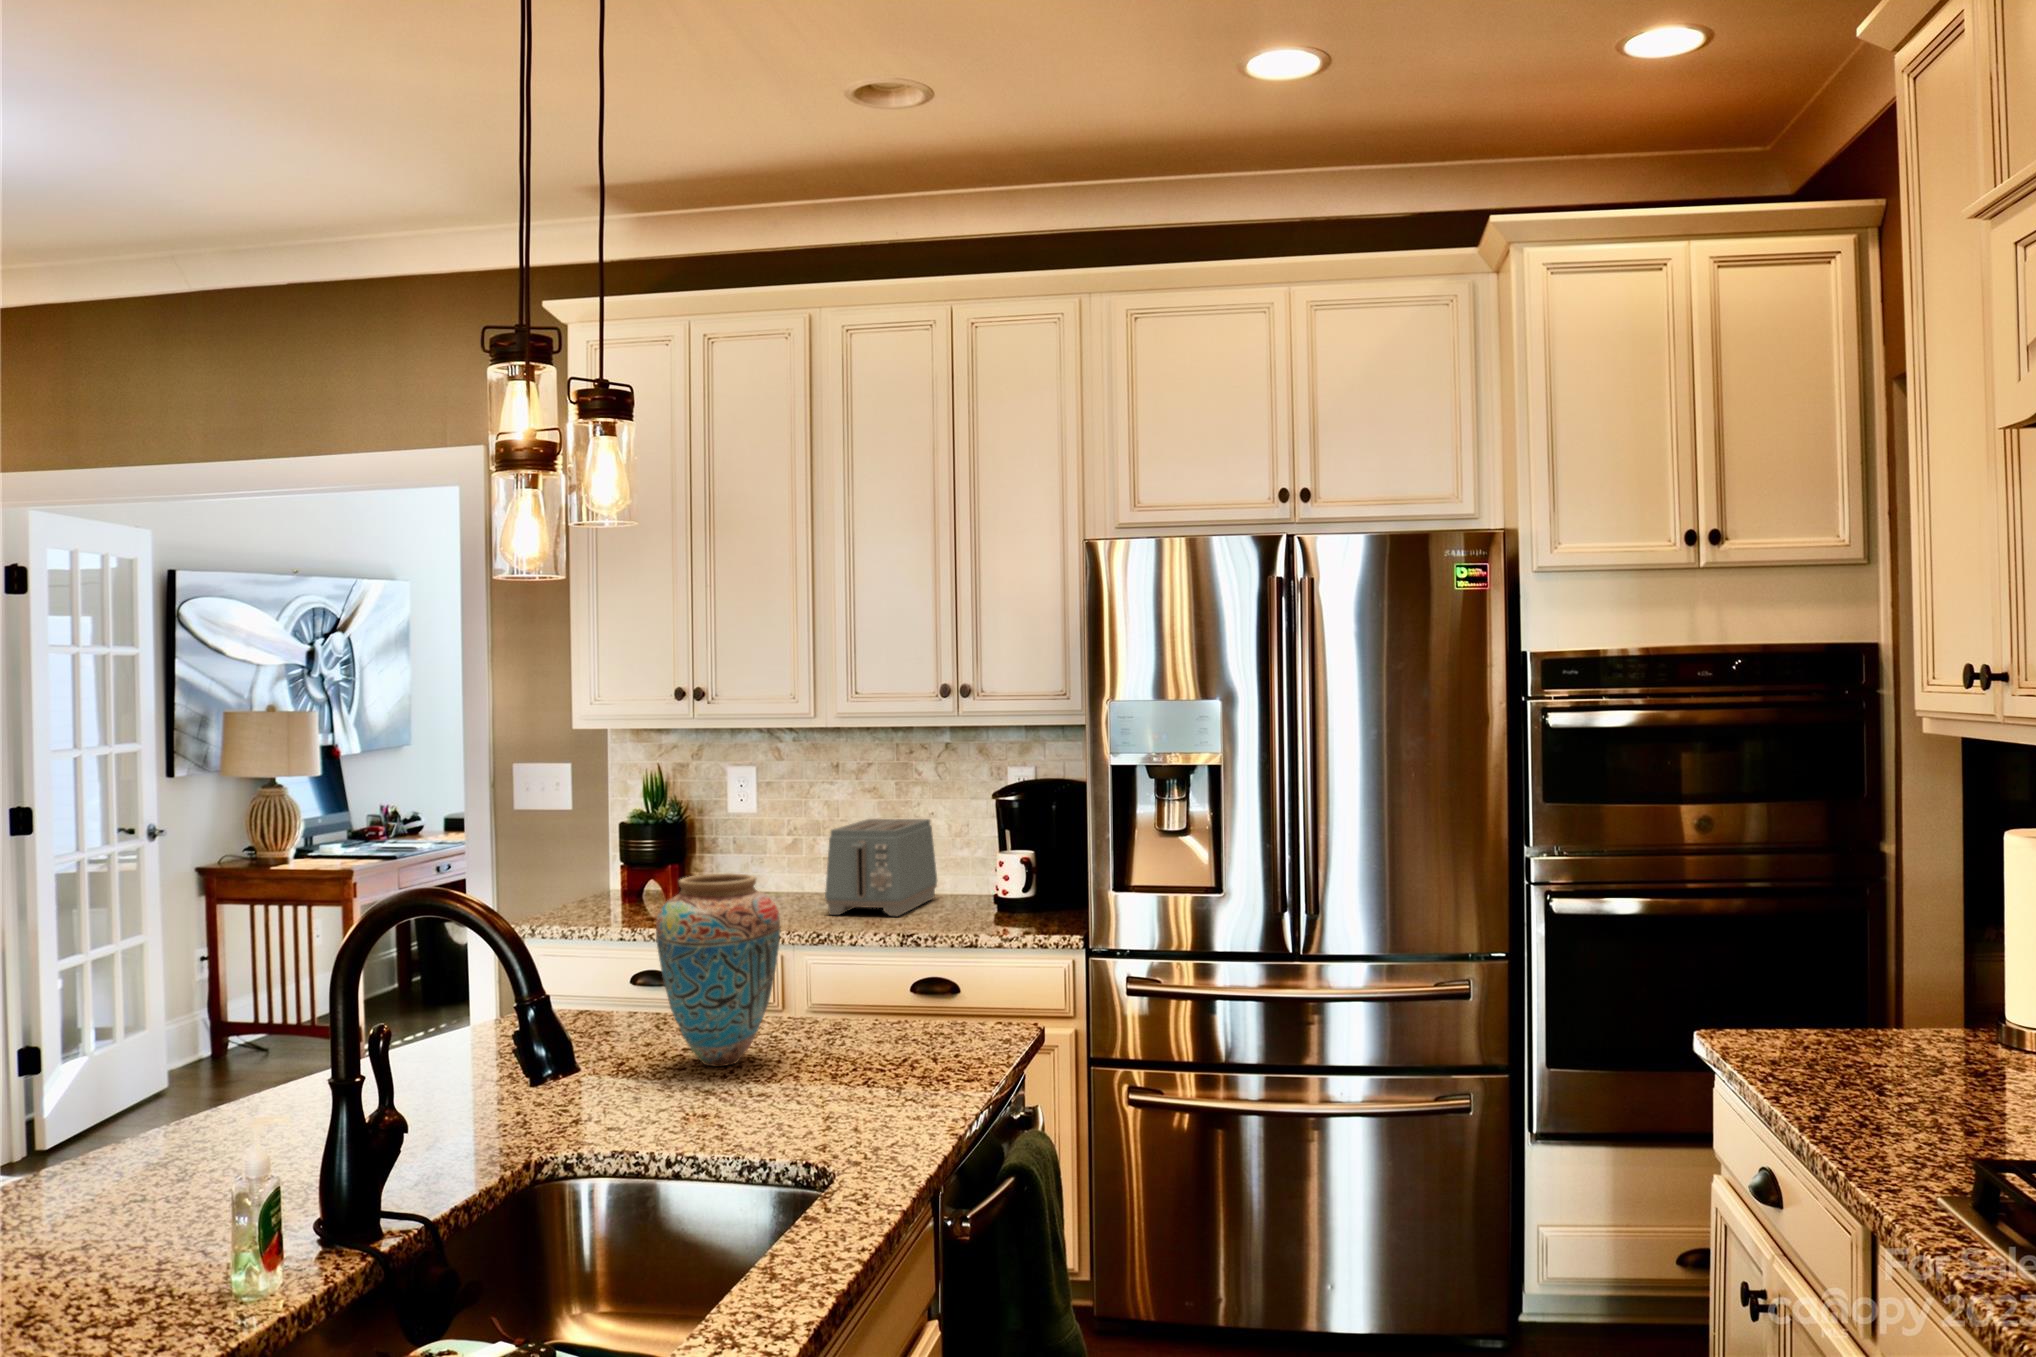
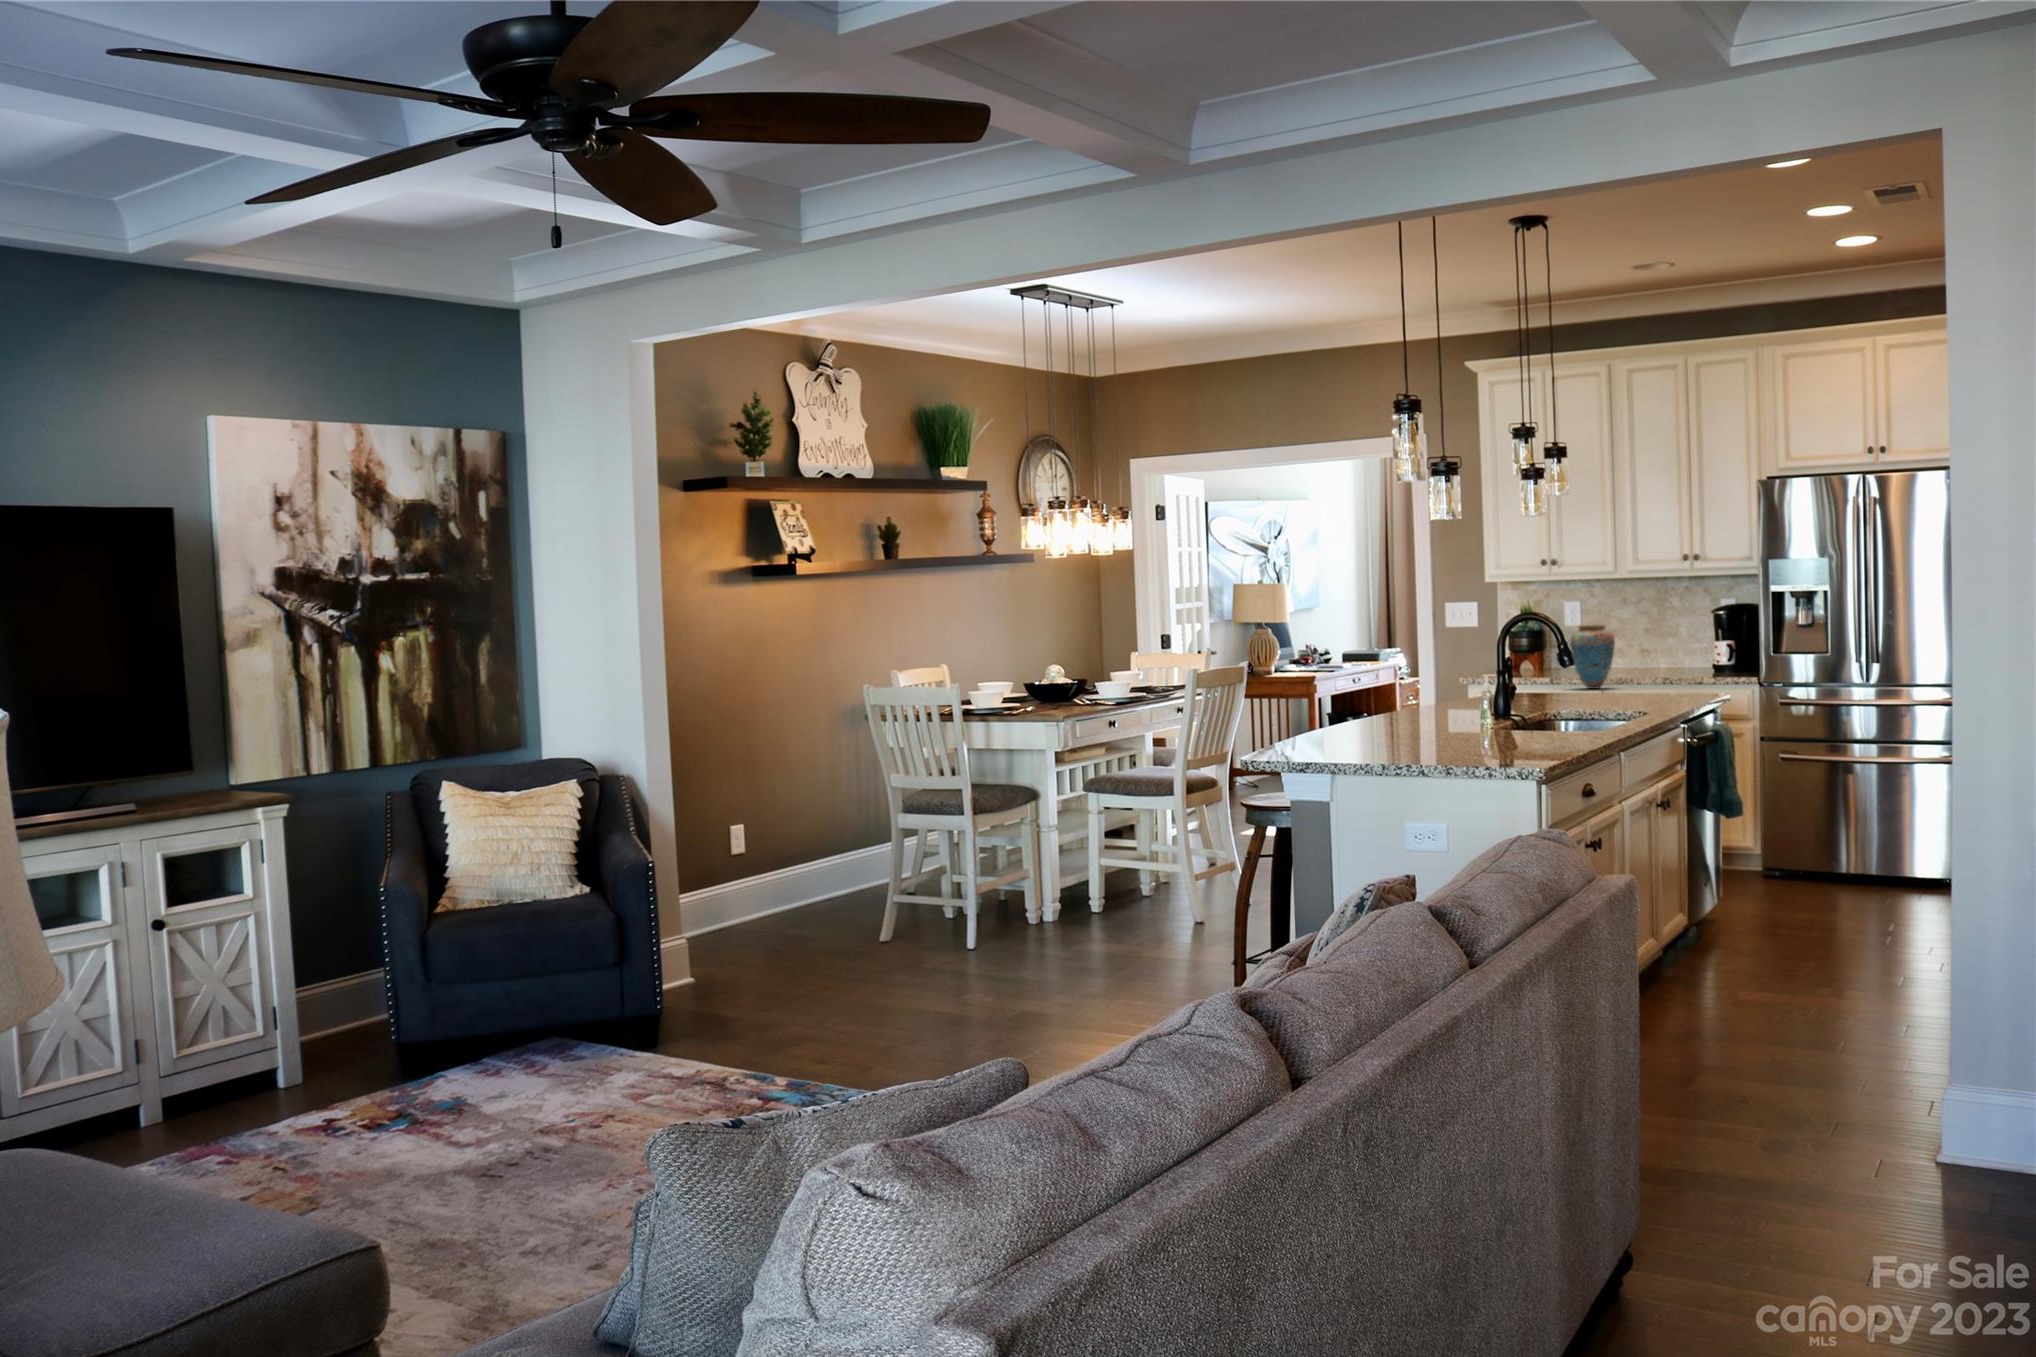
toaster: present [825,819,937,916] -> none [1621,627,1682,673]

